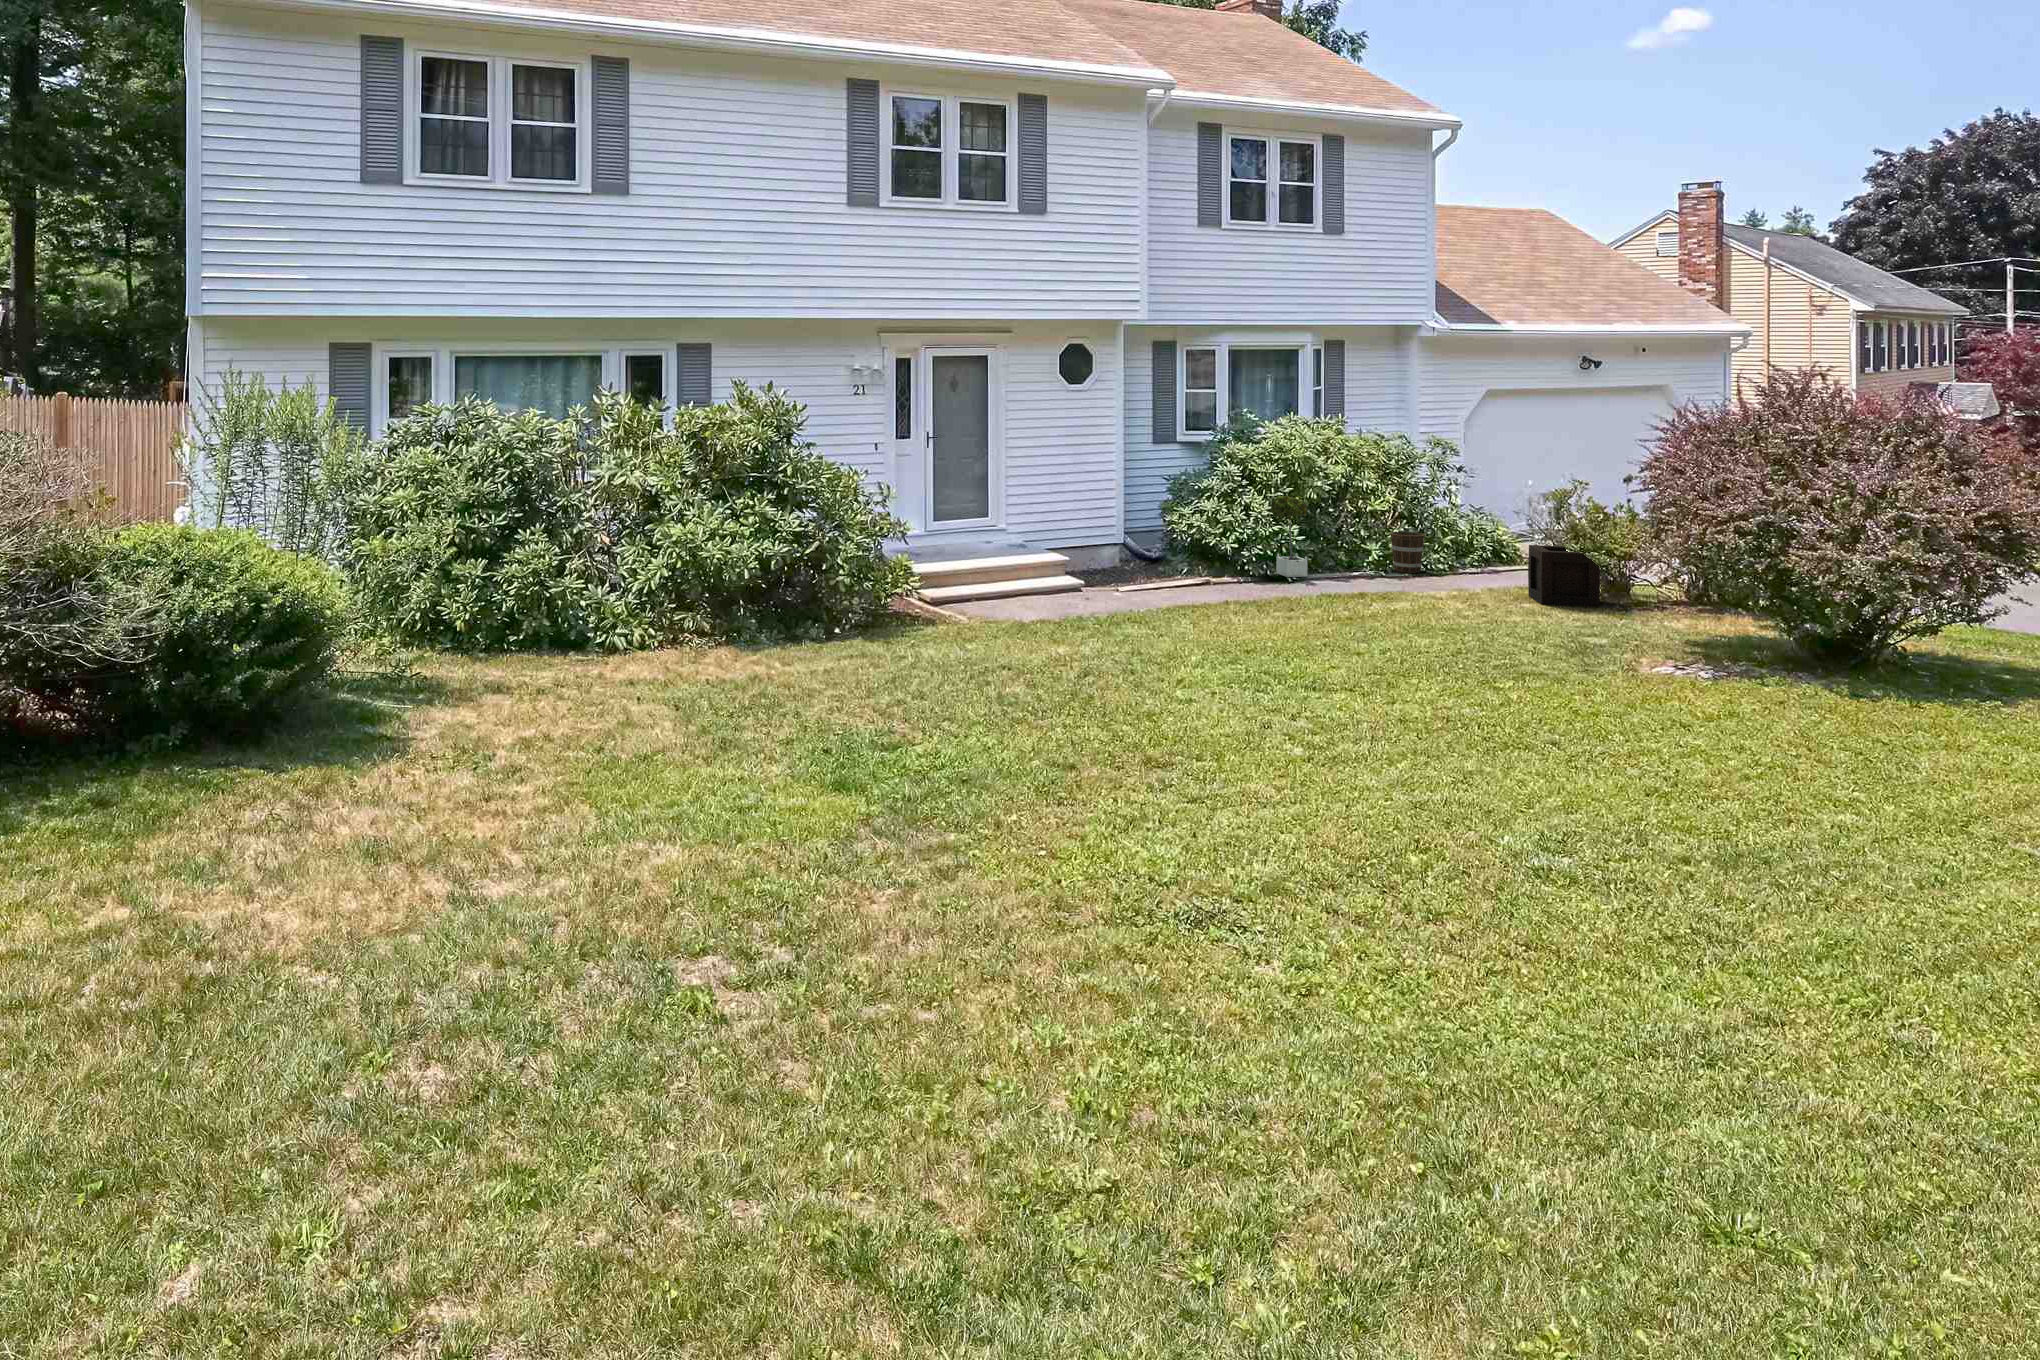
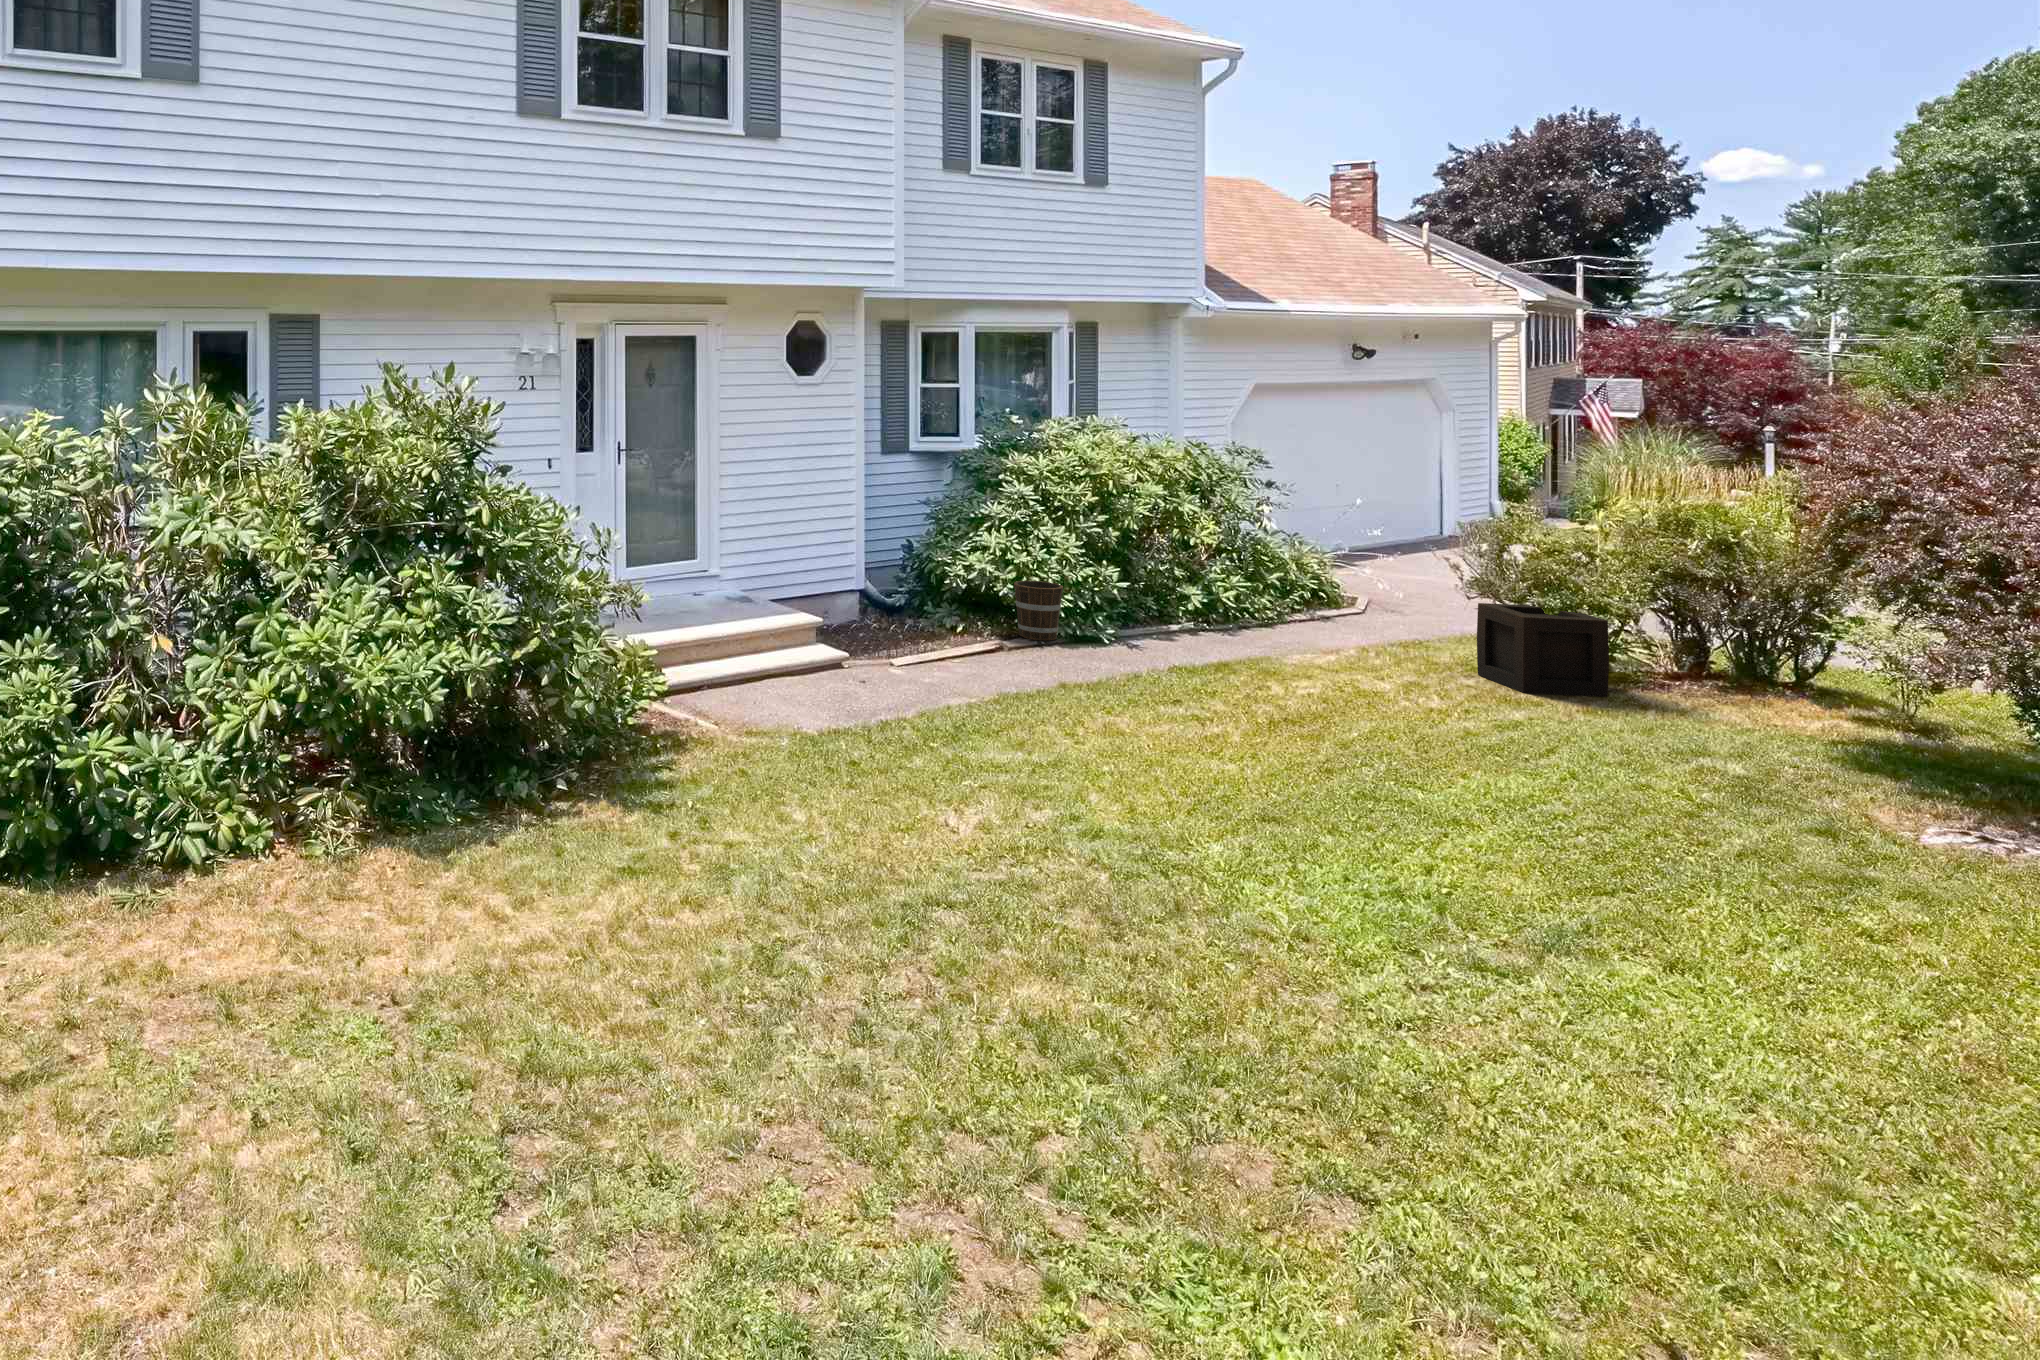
potted tree: present [1271,495,1308,577] -> none [1084,530,1139,642]
bucket: present [1390,532,1425,573] -> present [1014,581,1063,640]

